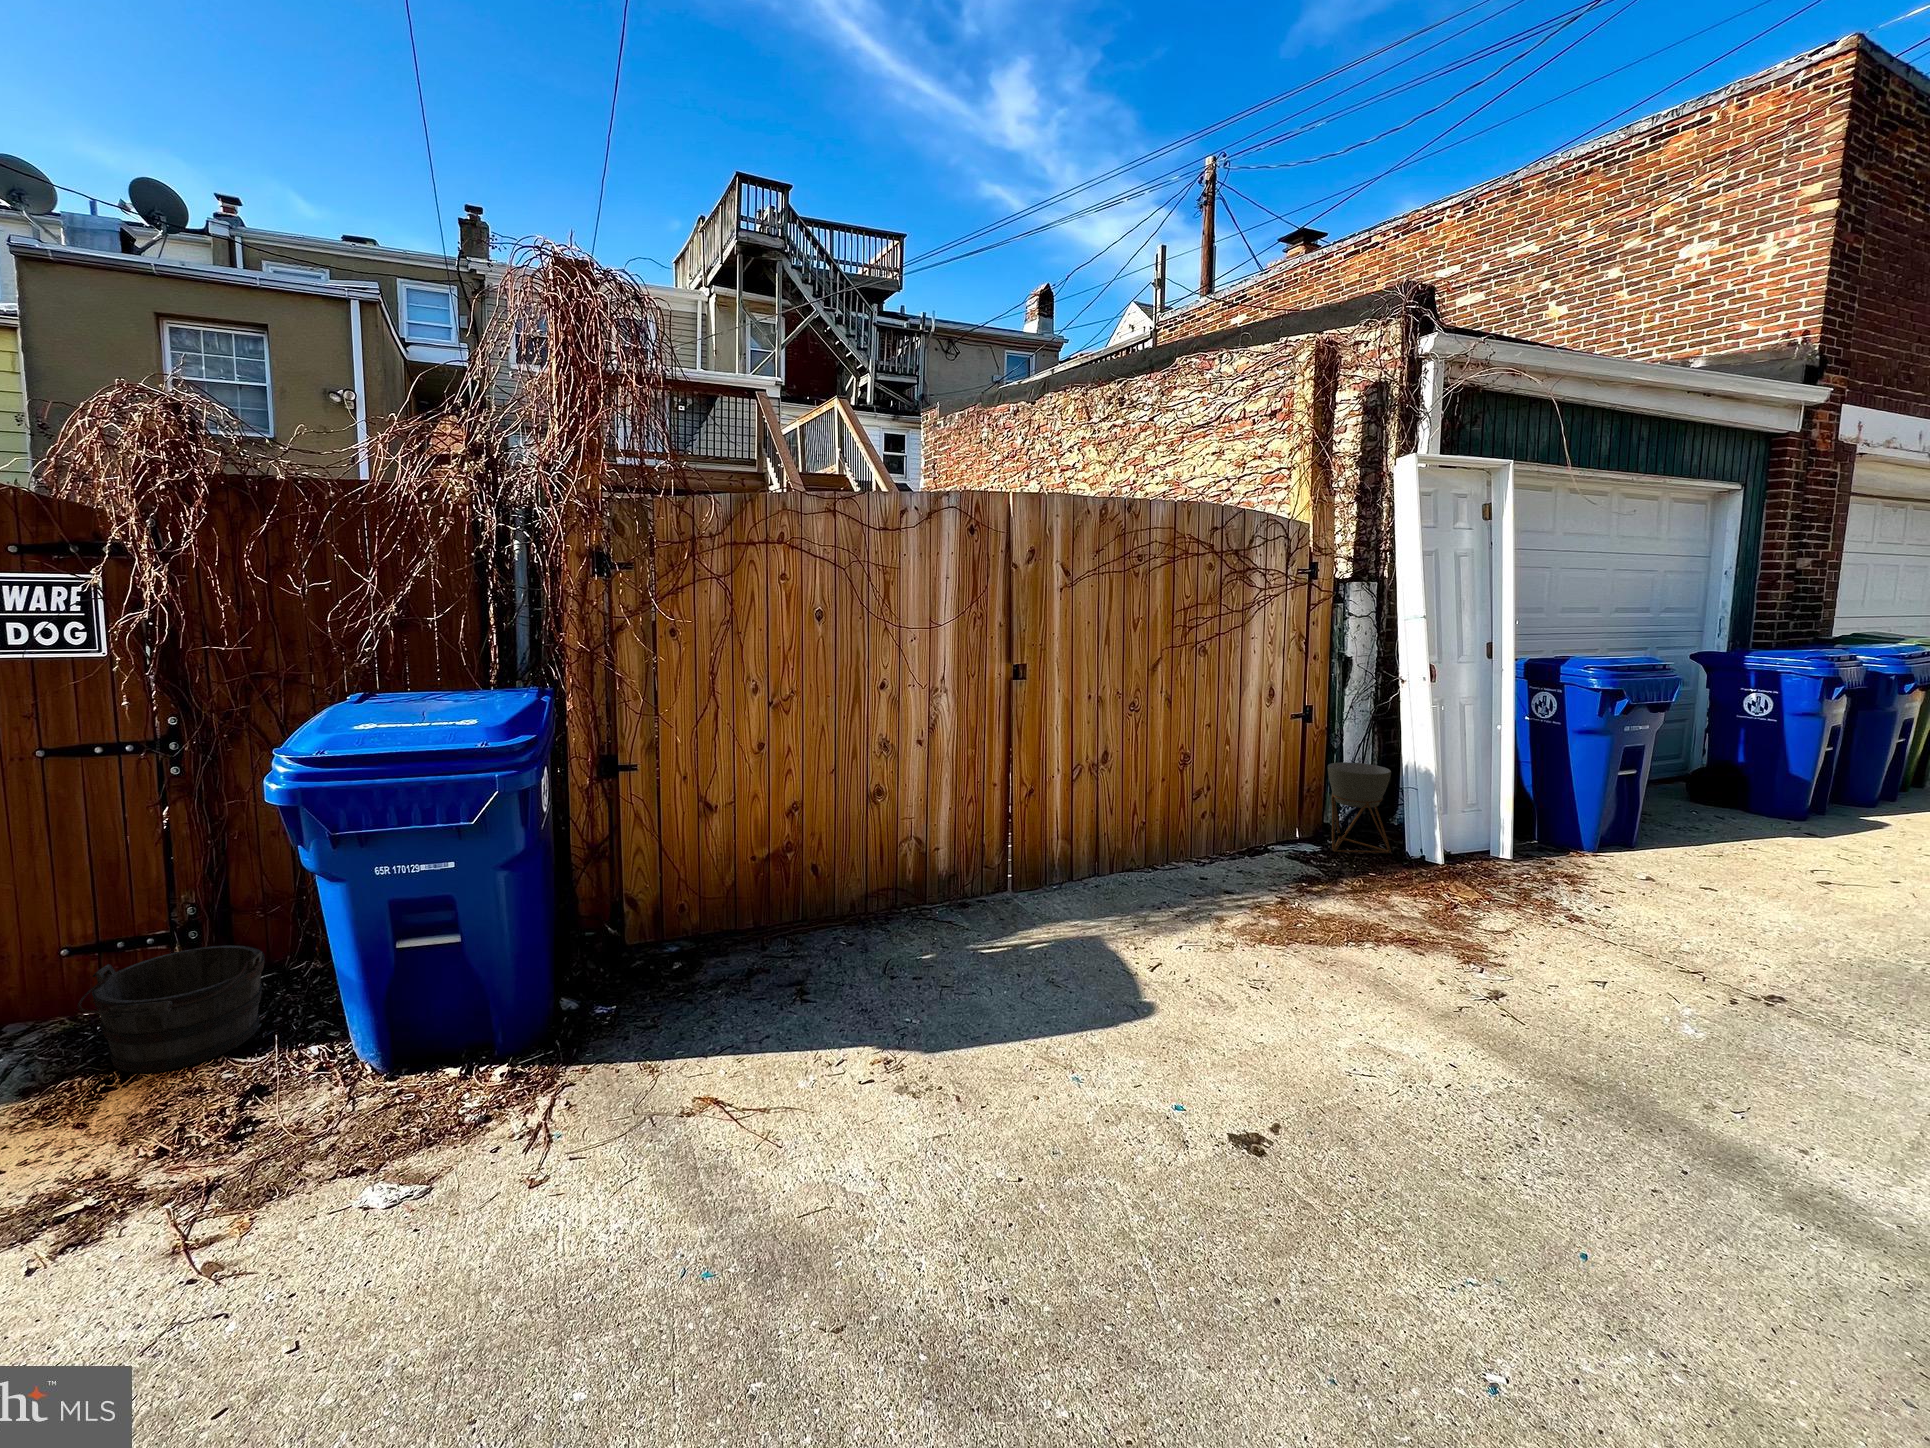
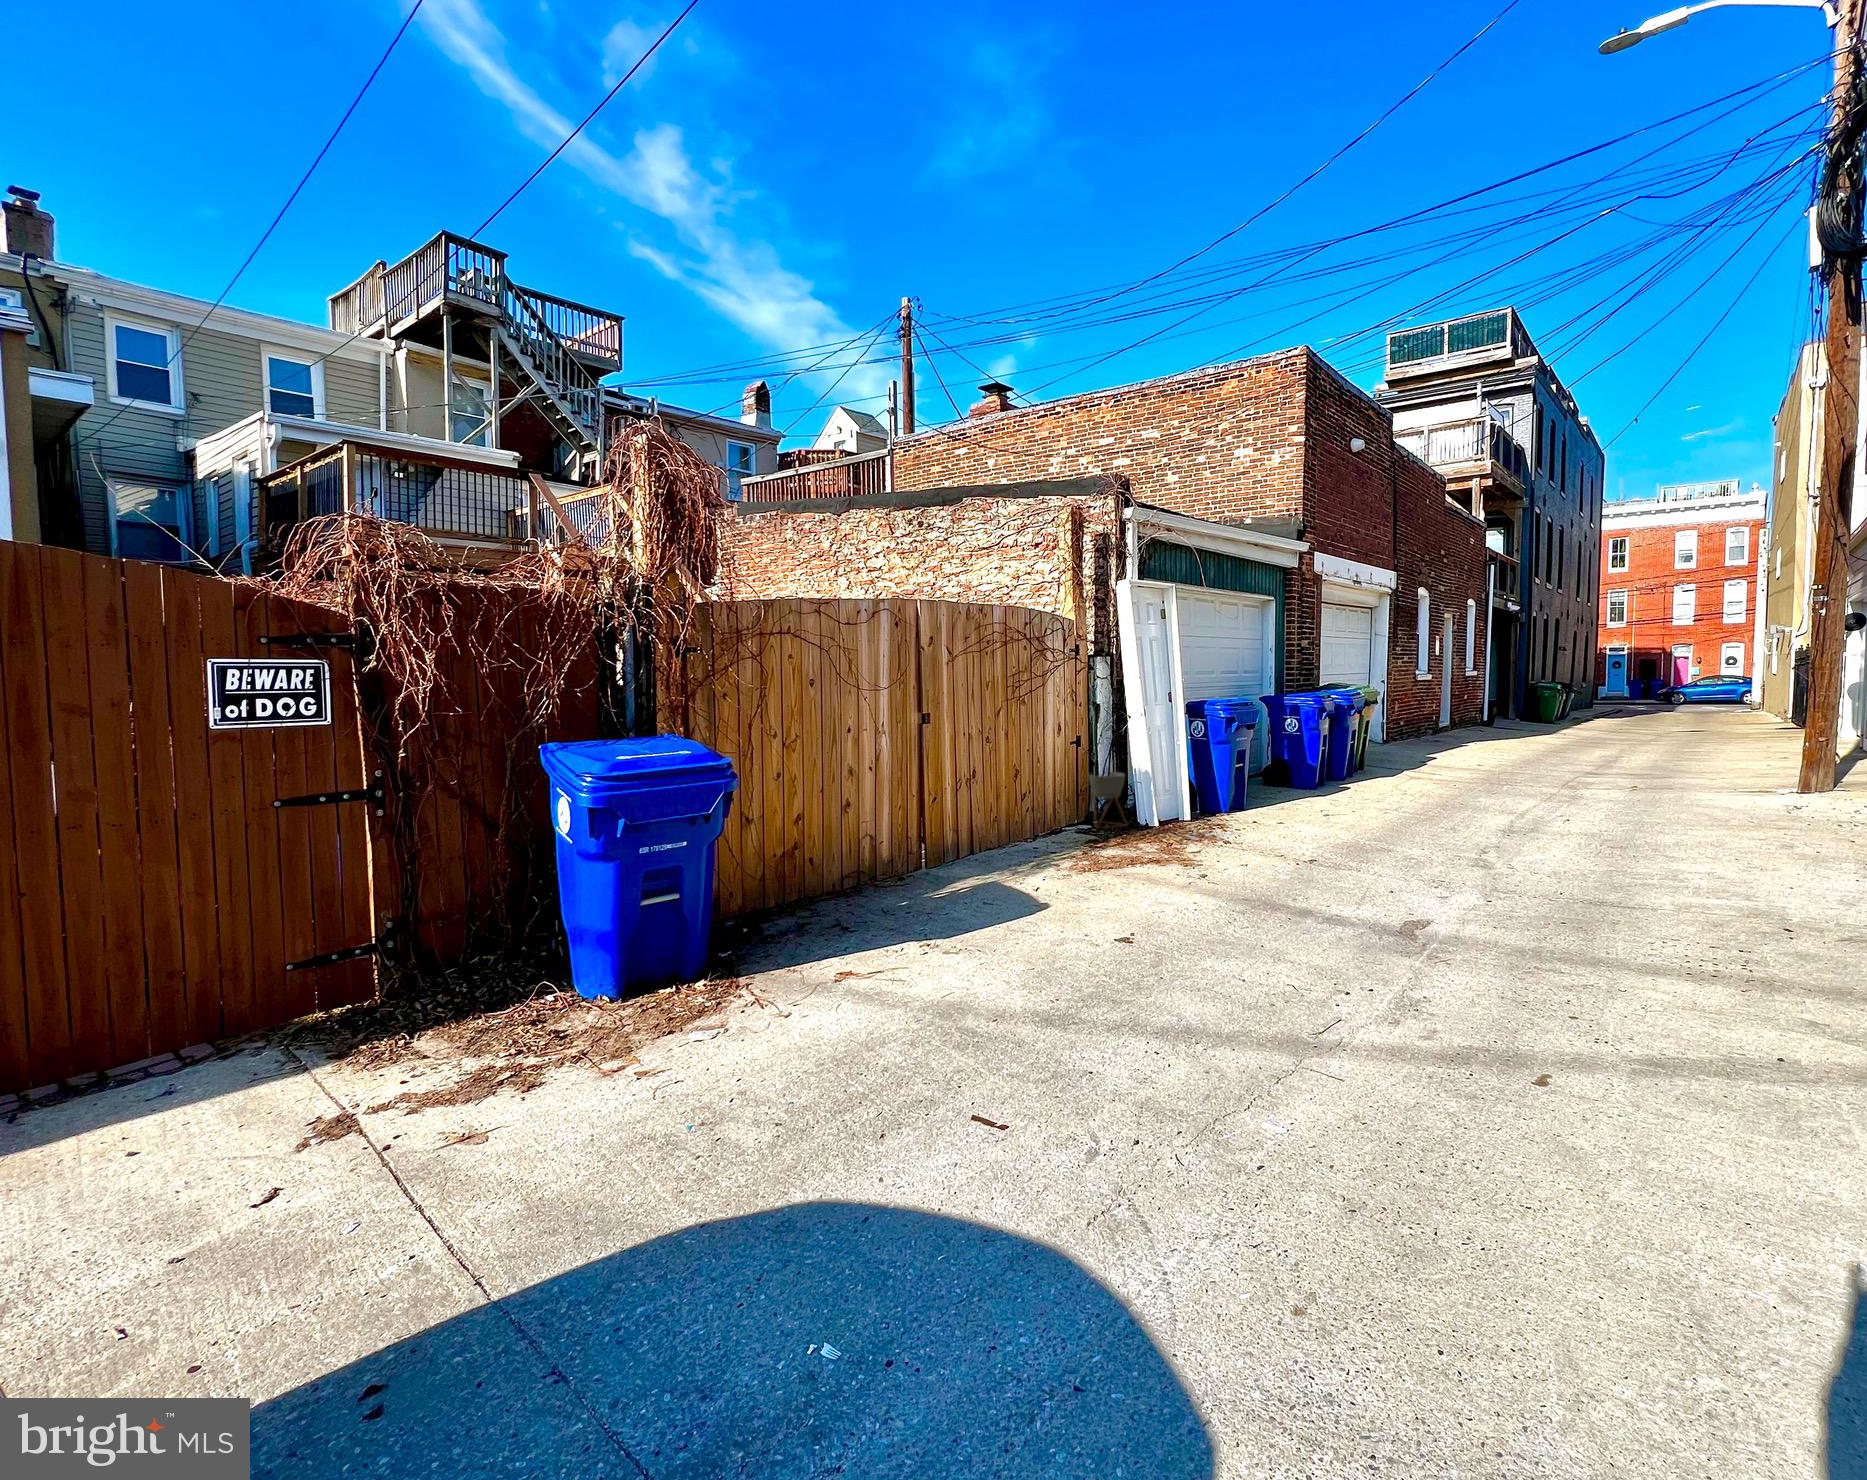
bucket: present [77,945,265,1073] -> none [359,941,484,1035]

